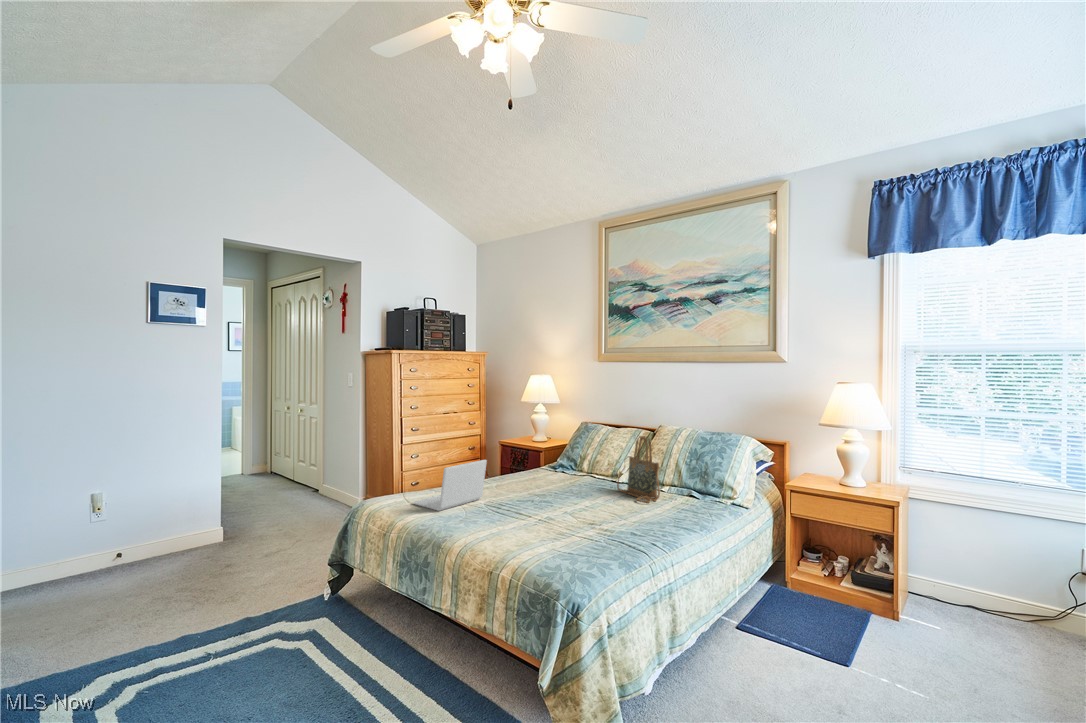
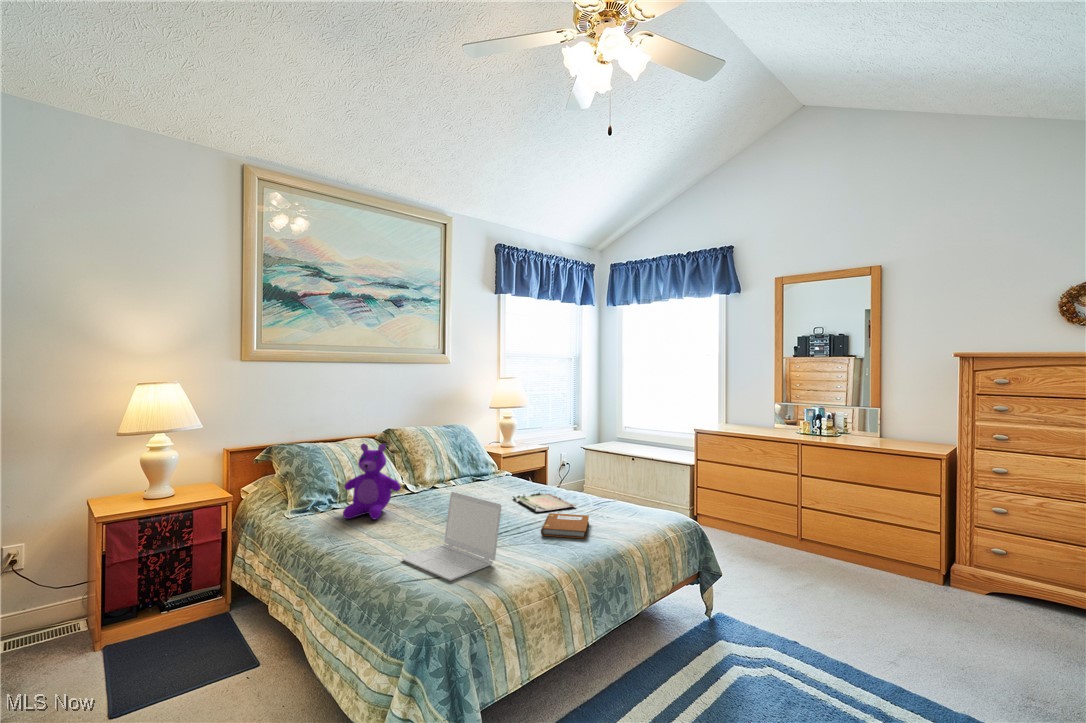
teddy bear: none [536,424,572,481] -> present [343,444,401,520]
handbag: present [617,436,660,503] -> none [431,436,492,496]
tray: none [580,508,659,533] -> present [513,493,576,512]
notebook: none [498,516,558,539] -> present [541,513,589,539]

